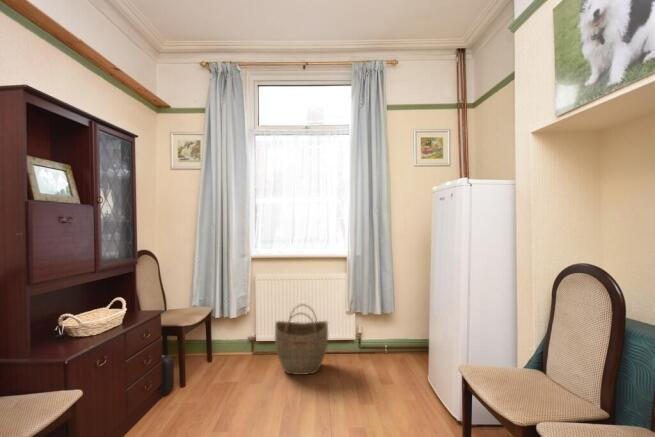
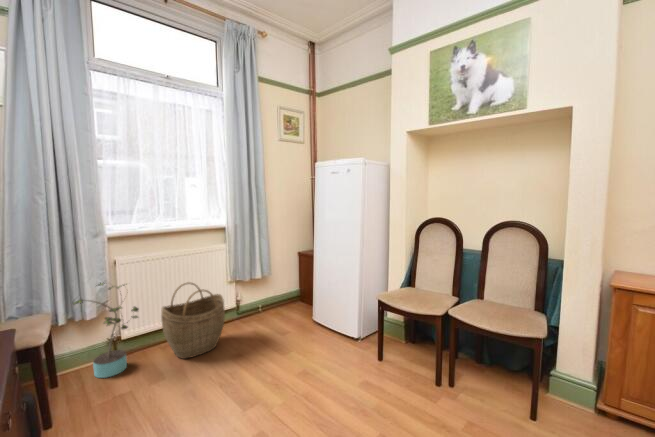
potted plant: none [220,292,262,368] -> present [73,283,139,378]

